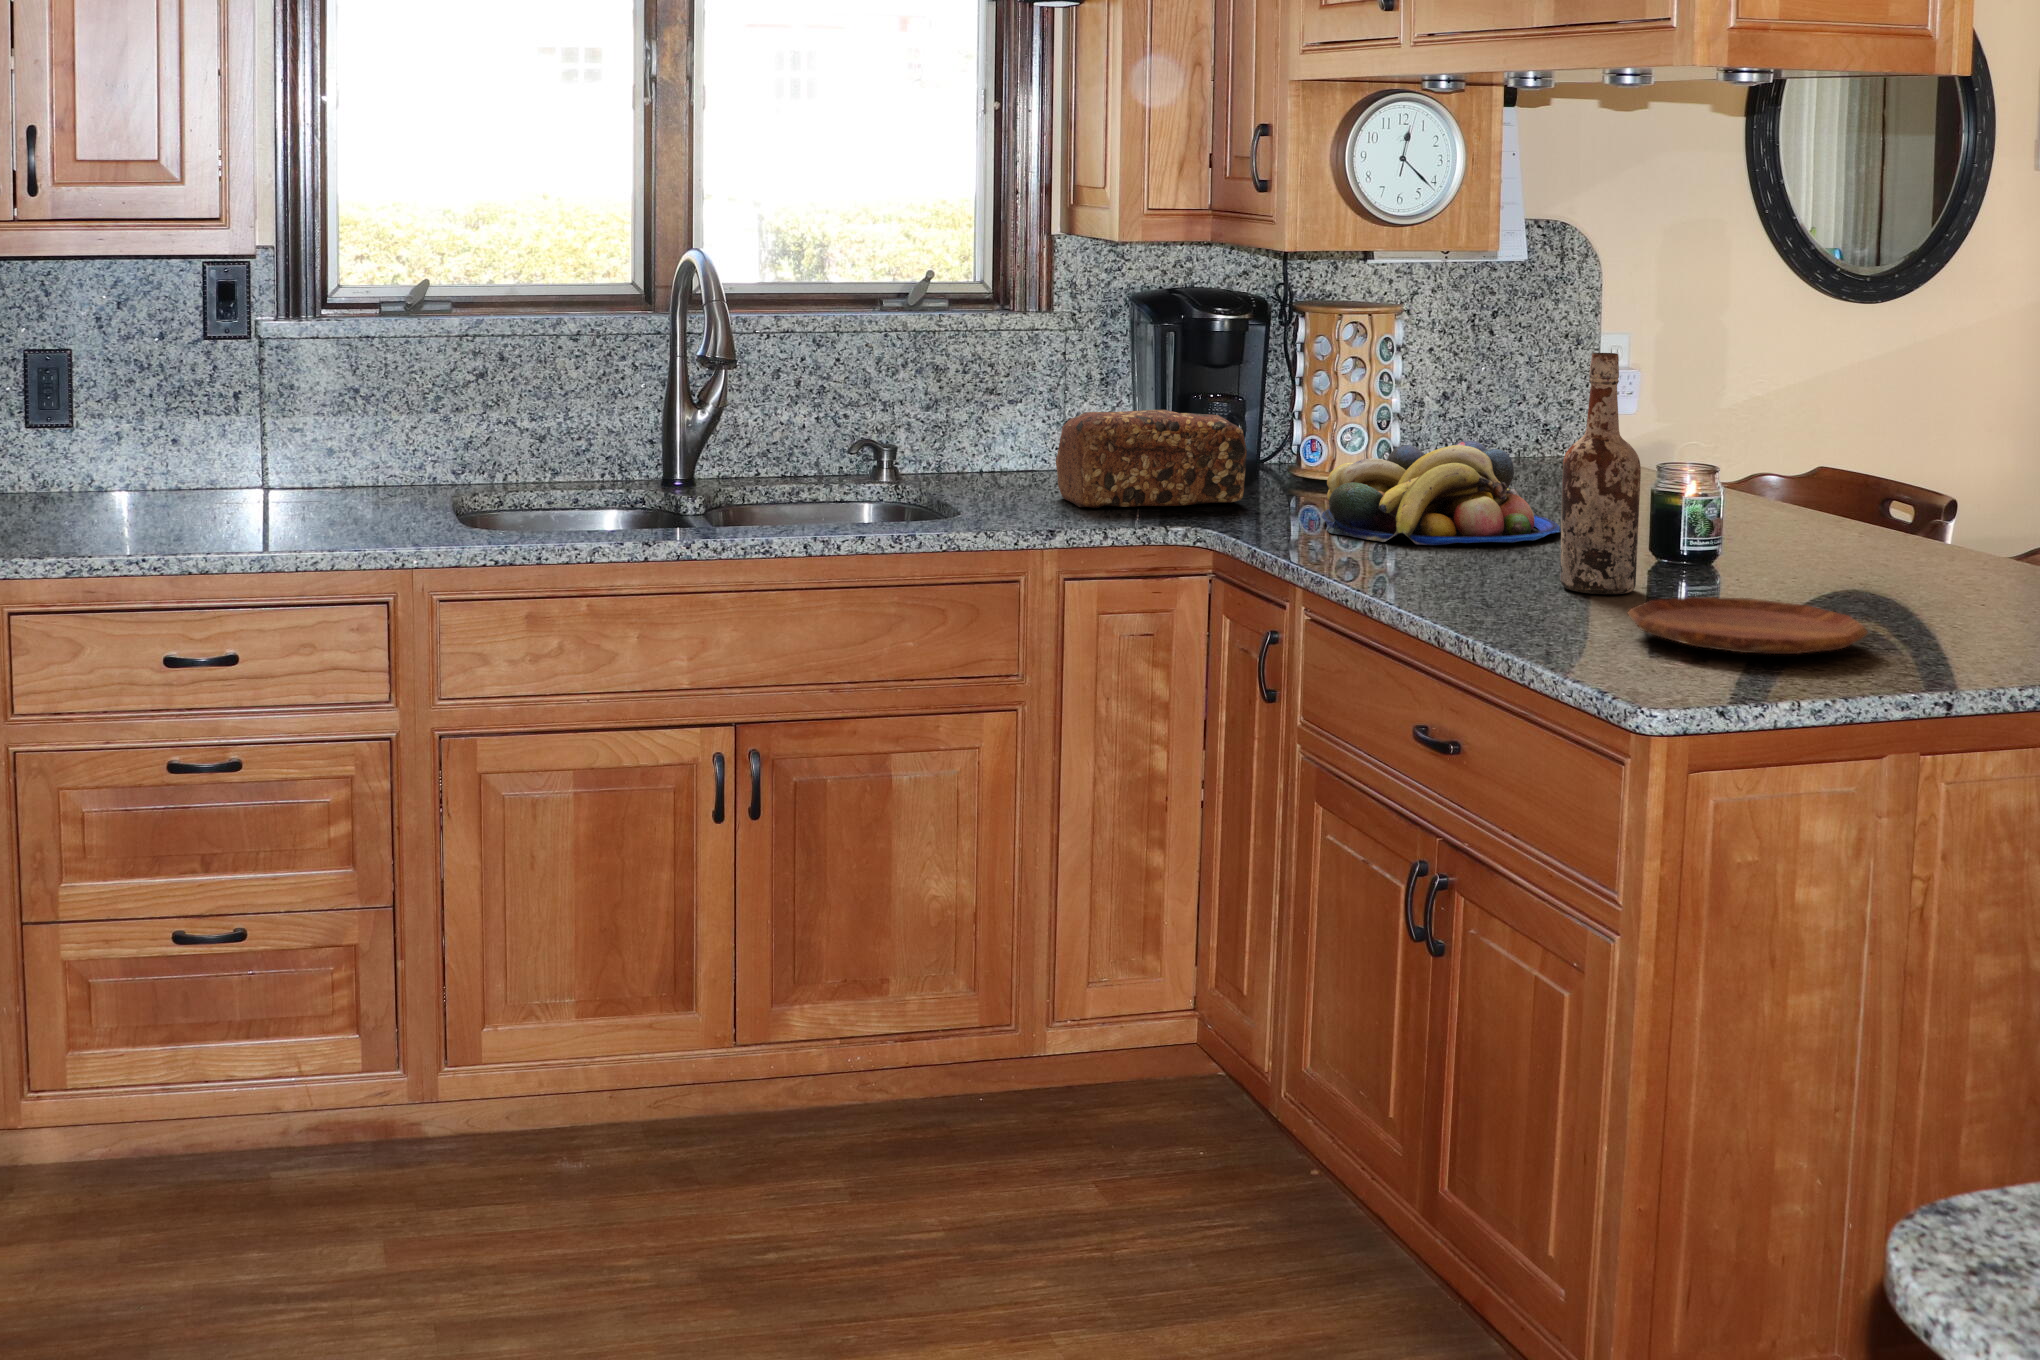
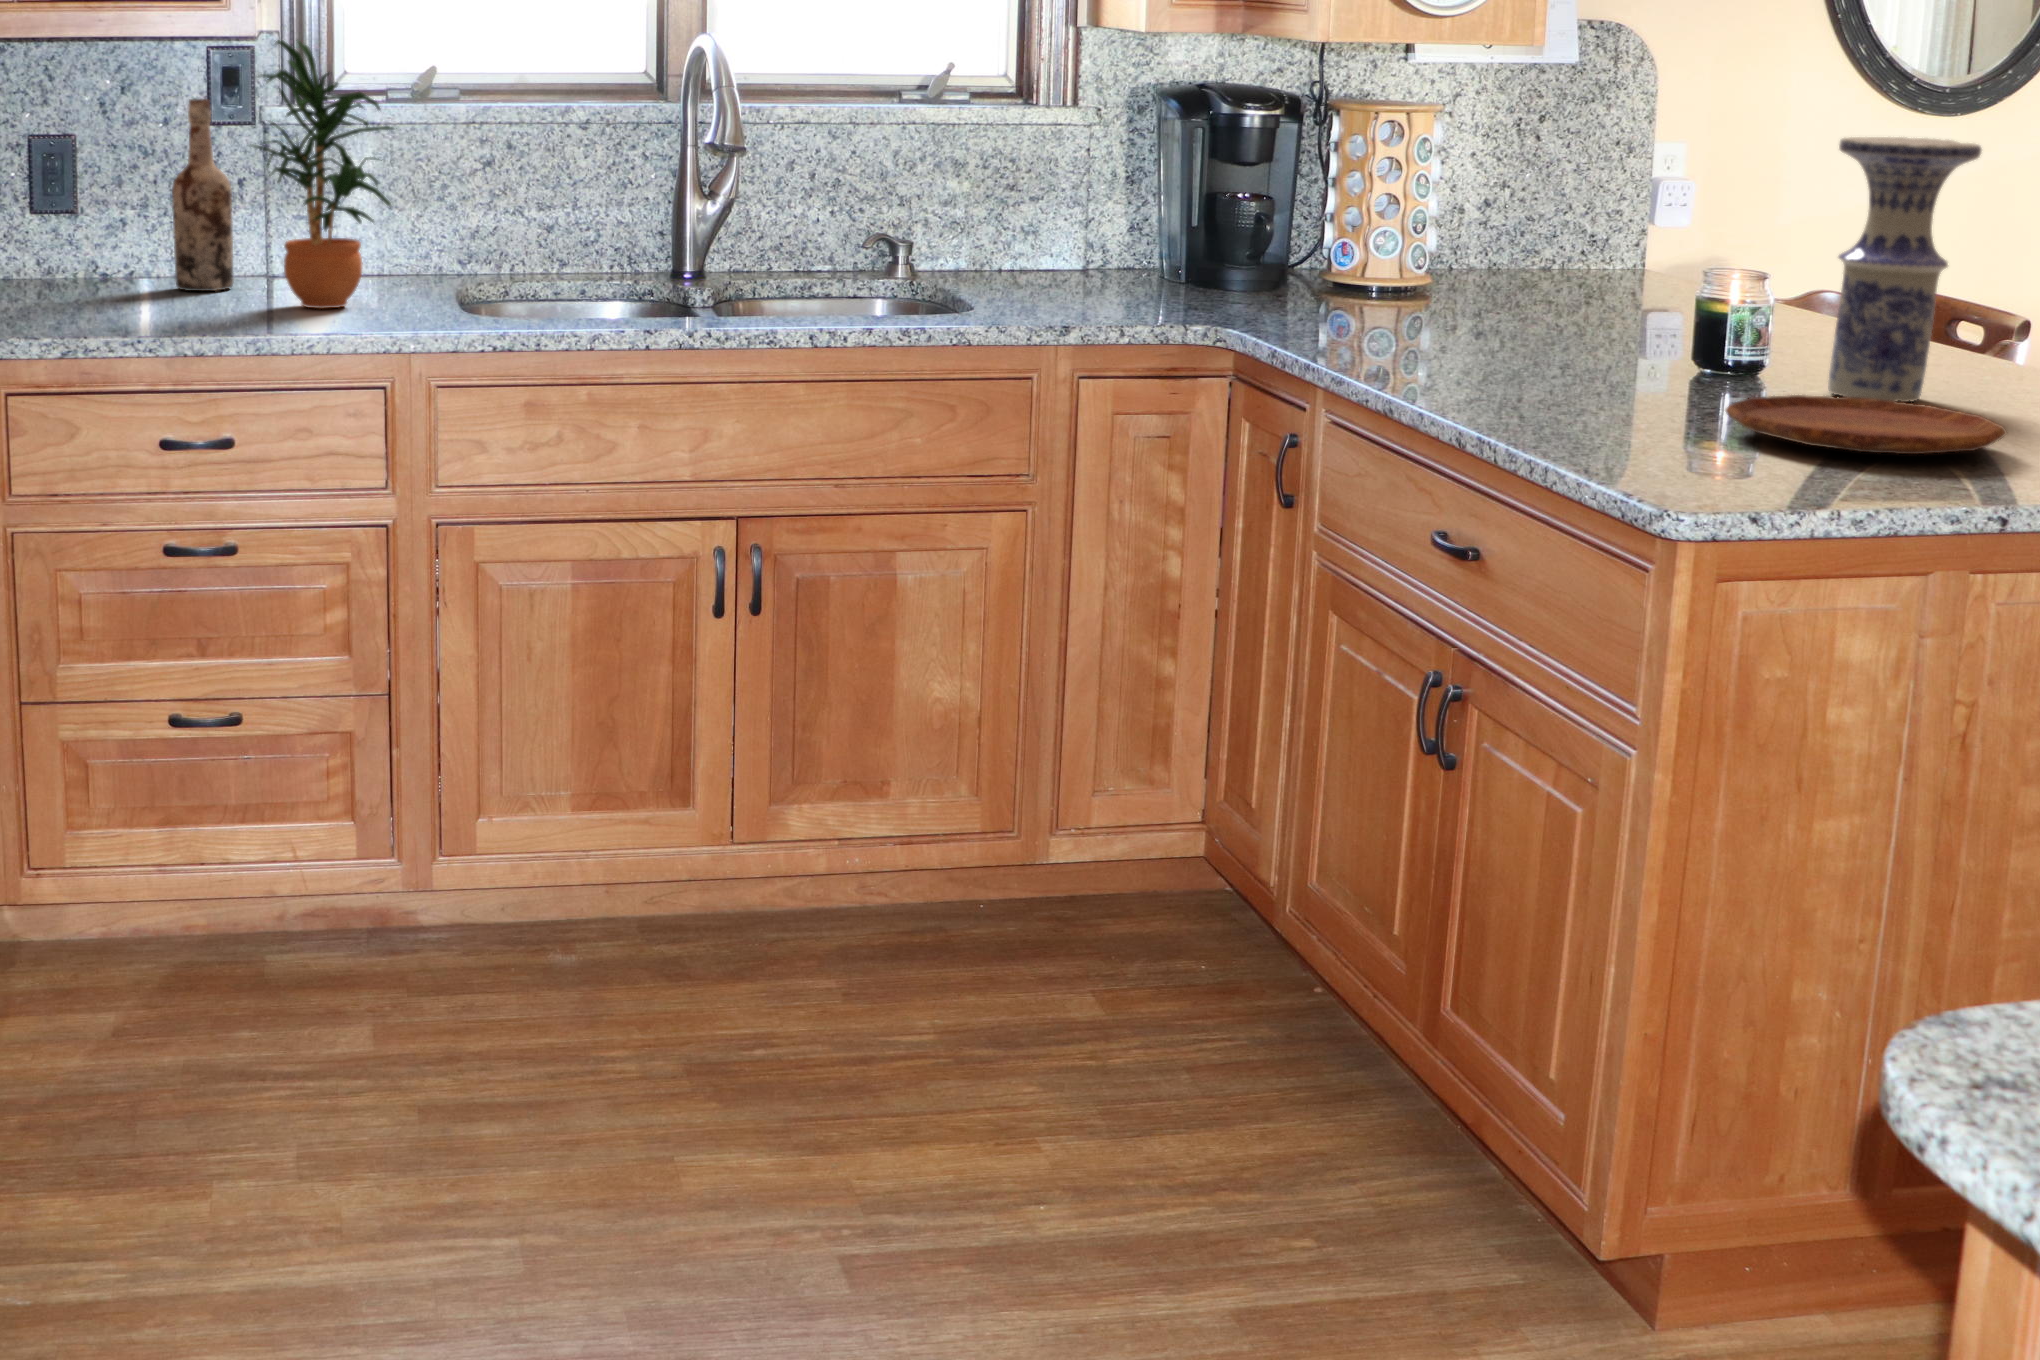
potted plant: none [245,257,399,521] -> present [251,41,397,309]
wine bottle: present [1561,353,1641,594] -> present [172,99,233,291]
vase: none [1728,354,1849,599] -> present [1828,137,1982,402]
bread loaf: present [1056,410,1247,508] -> none [1074,209,1278,308]
fruit bowl: present [1321,440,1561,545] -> none [1359,241,1620,346]

